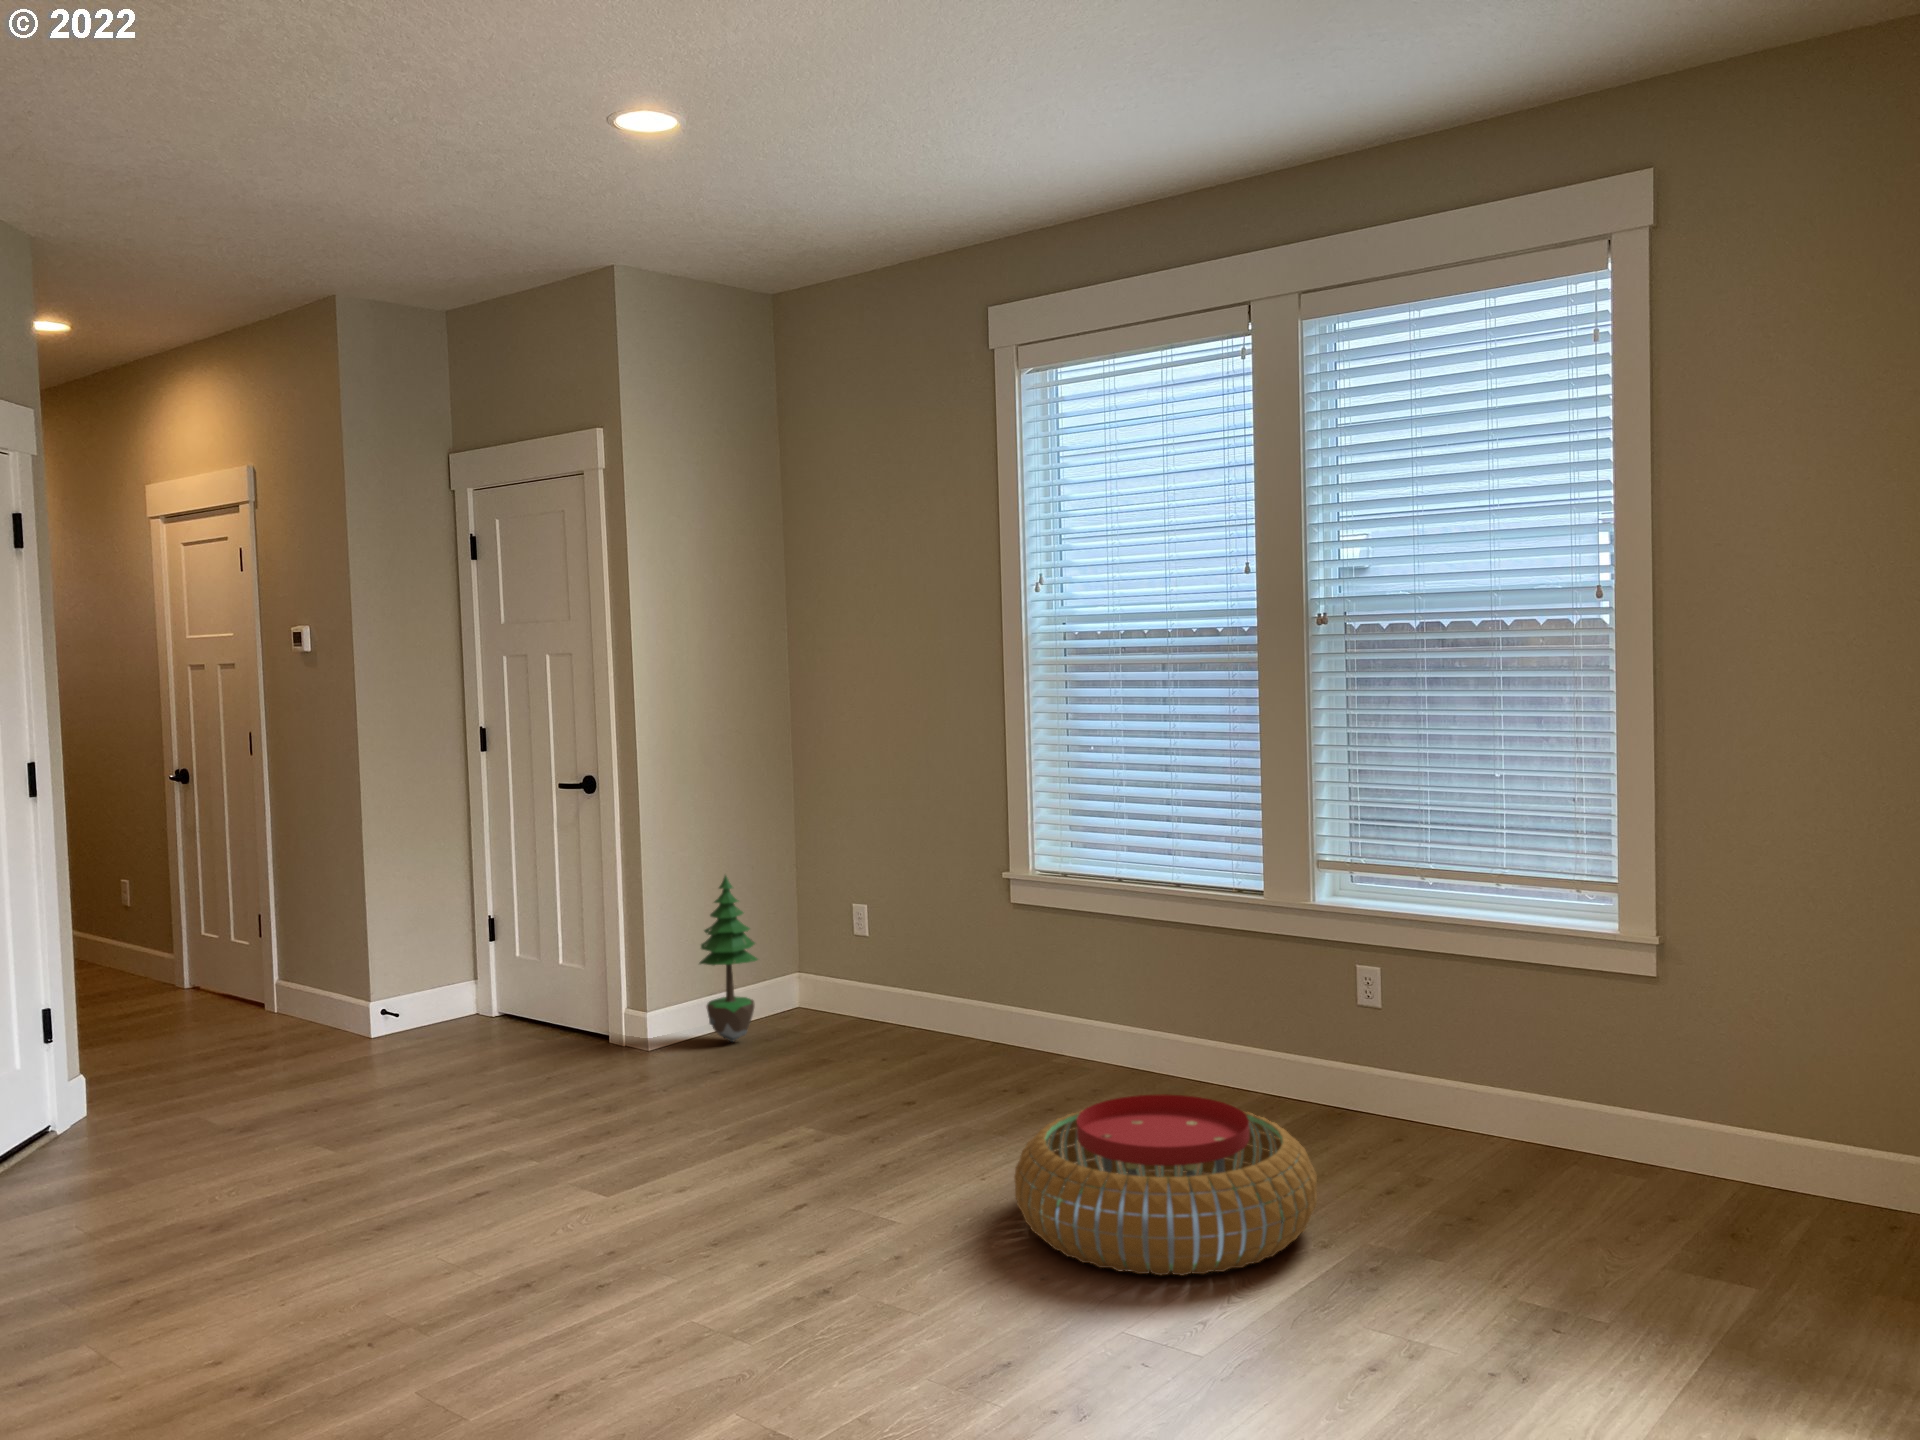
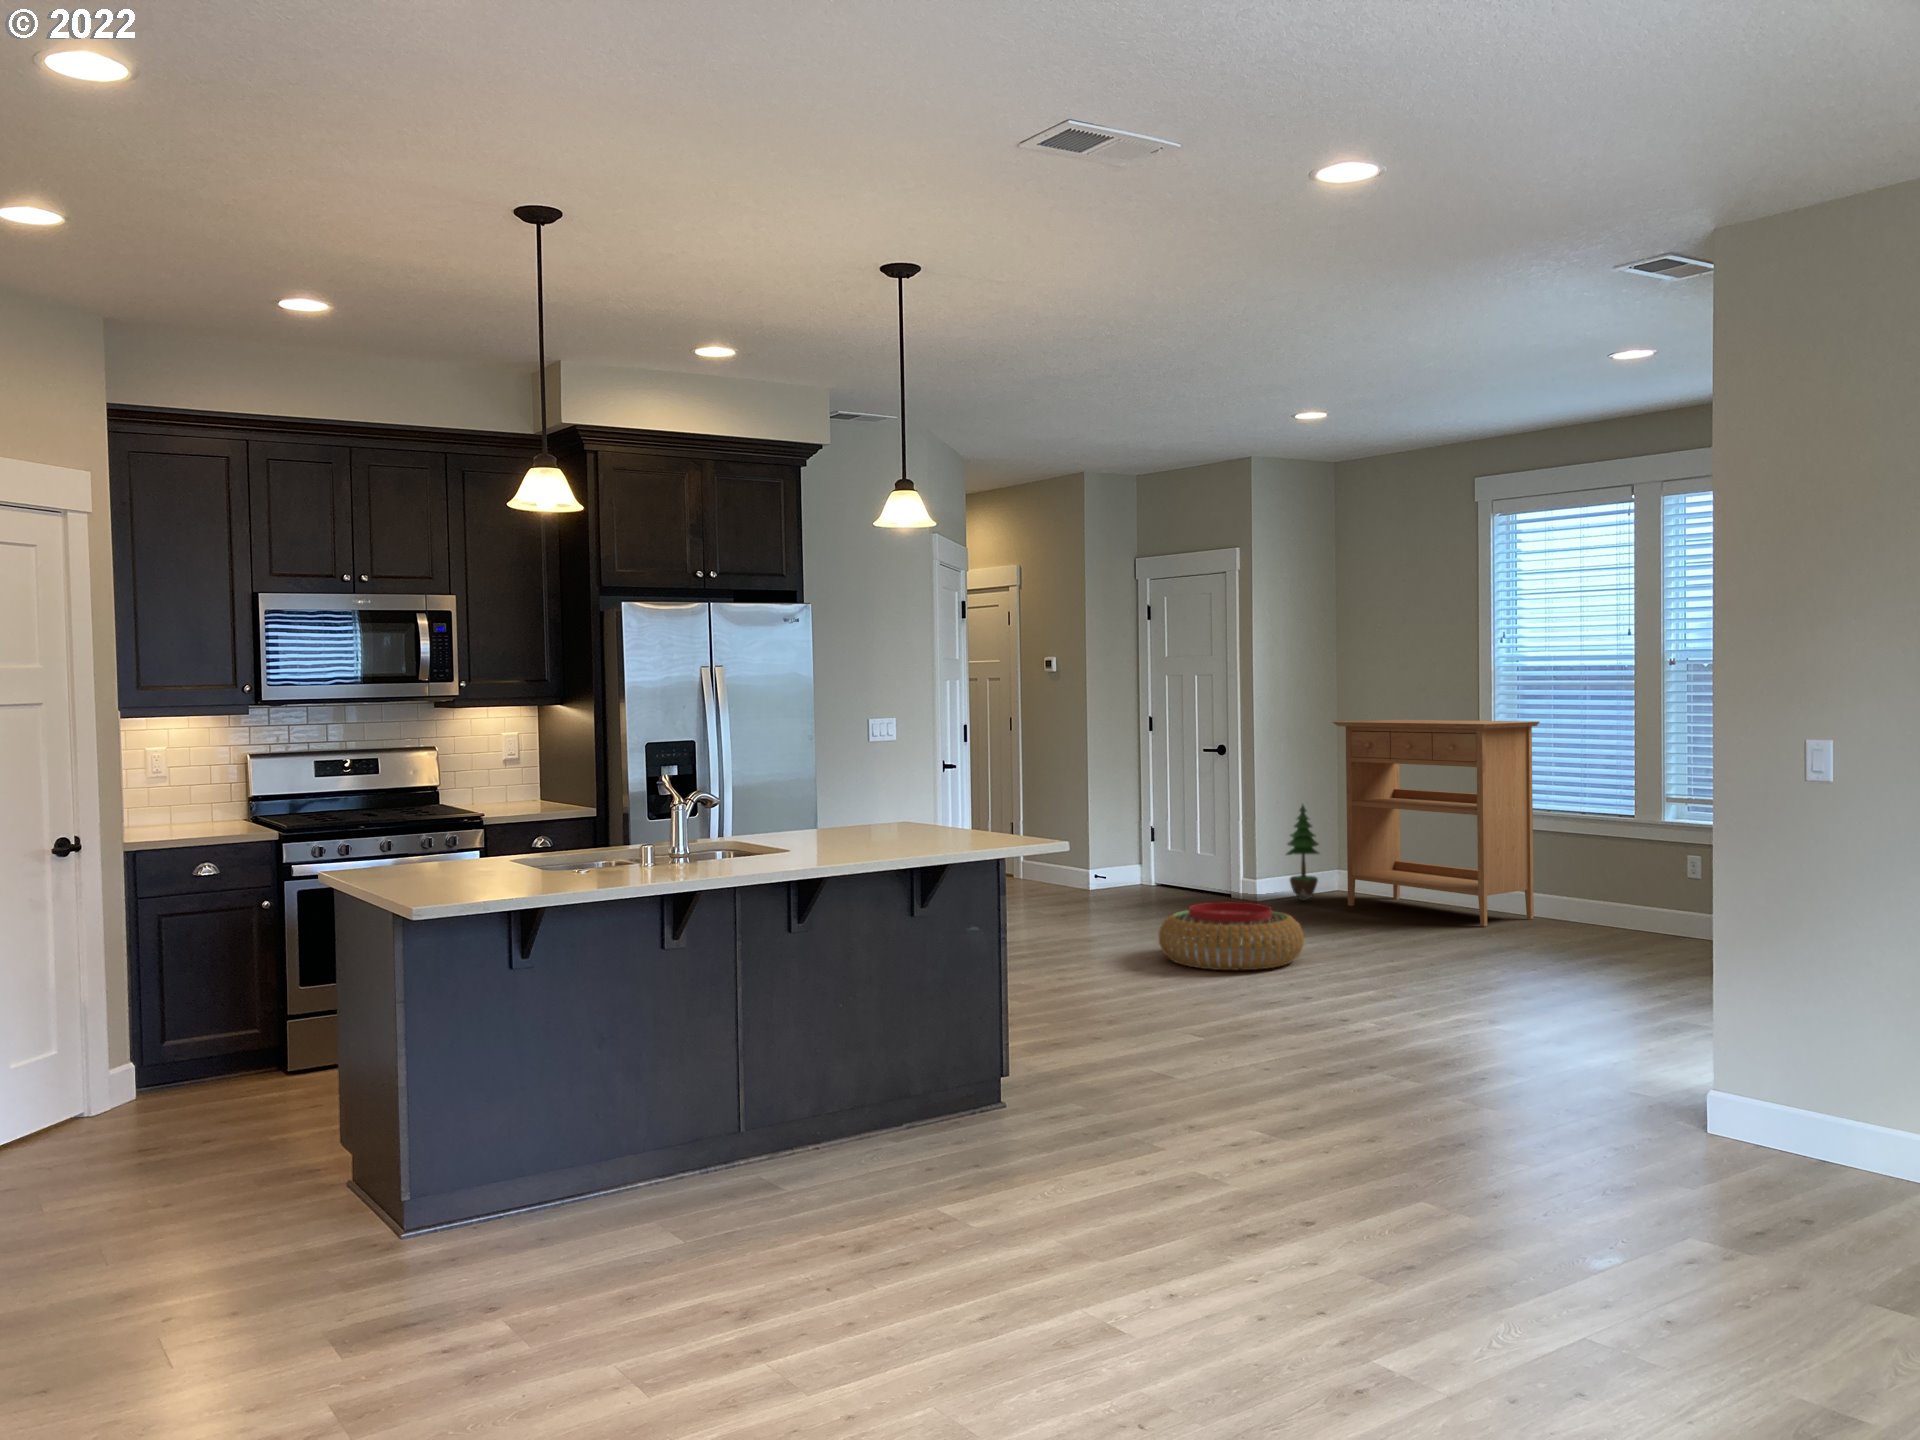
console table: none [768,725,1105,1098] -> present [1333,720,1539,926]
pouf: present [1014,1095,1317,1276] -> present [1158,902,1304,970]

